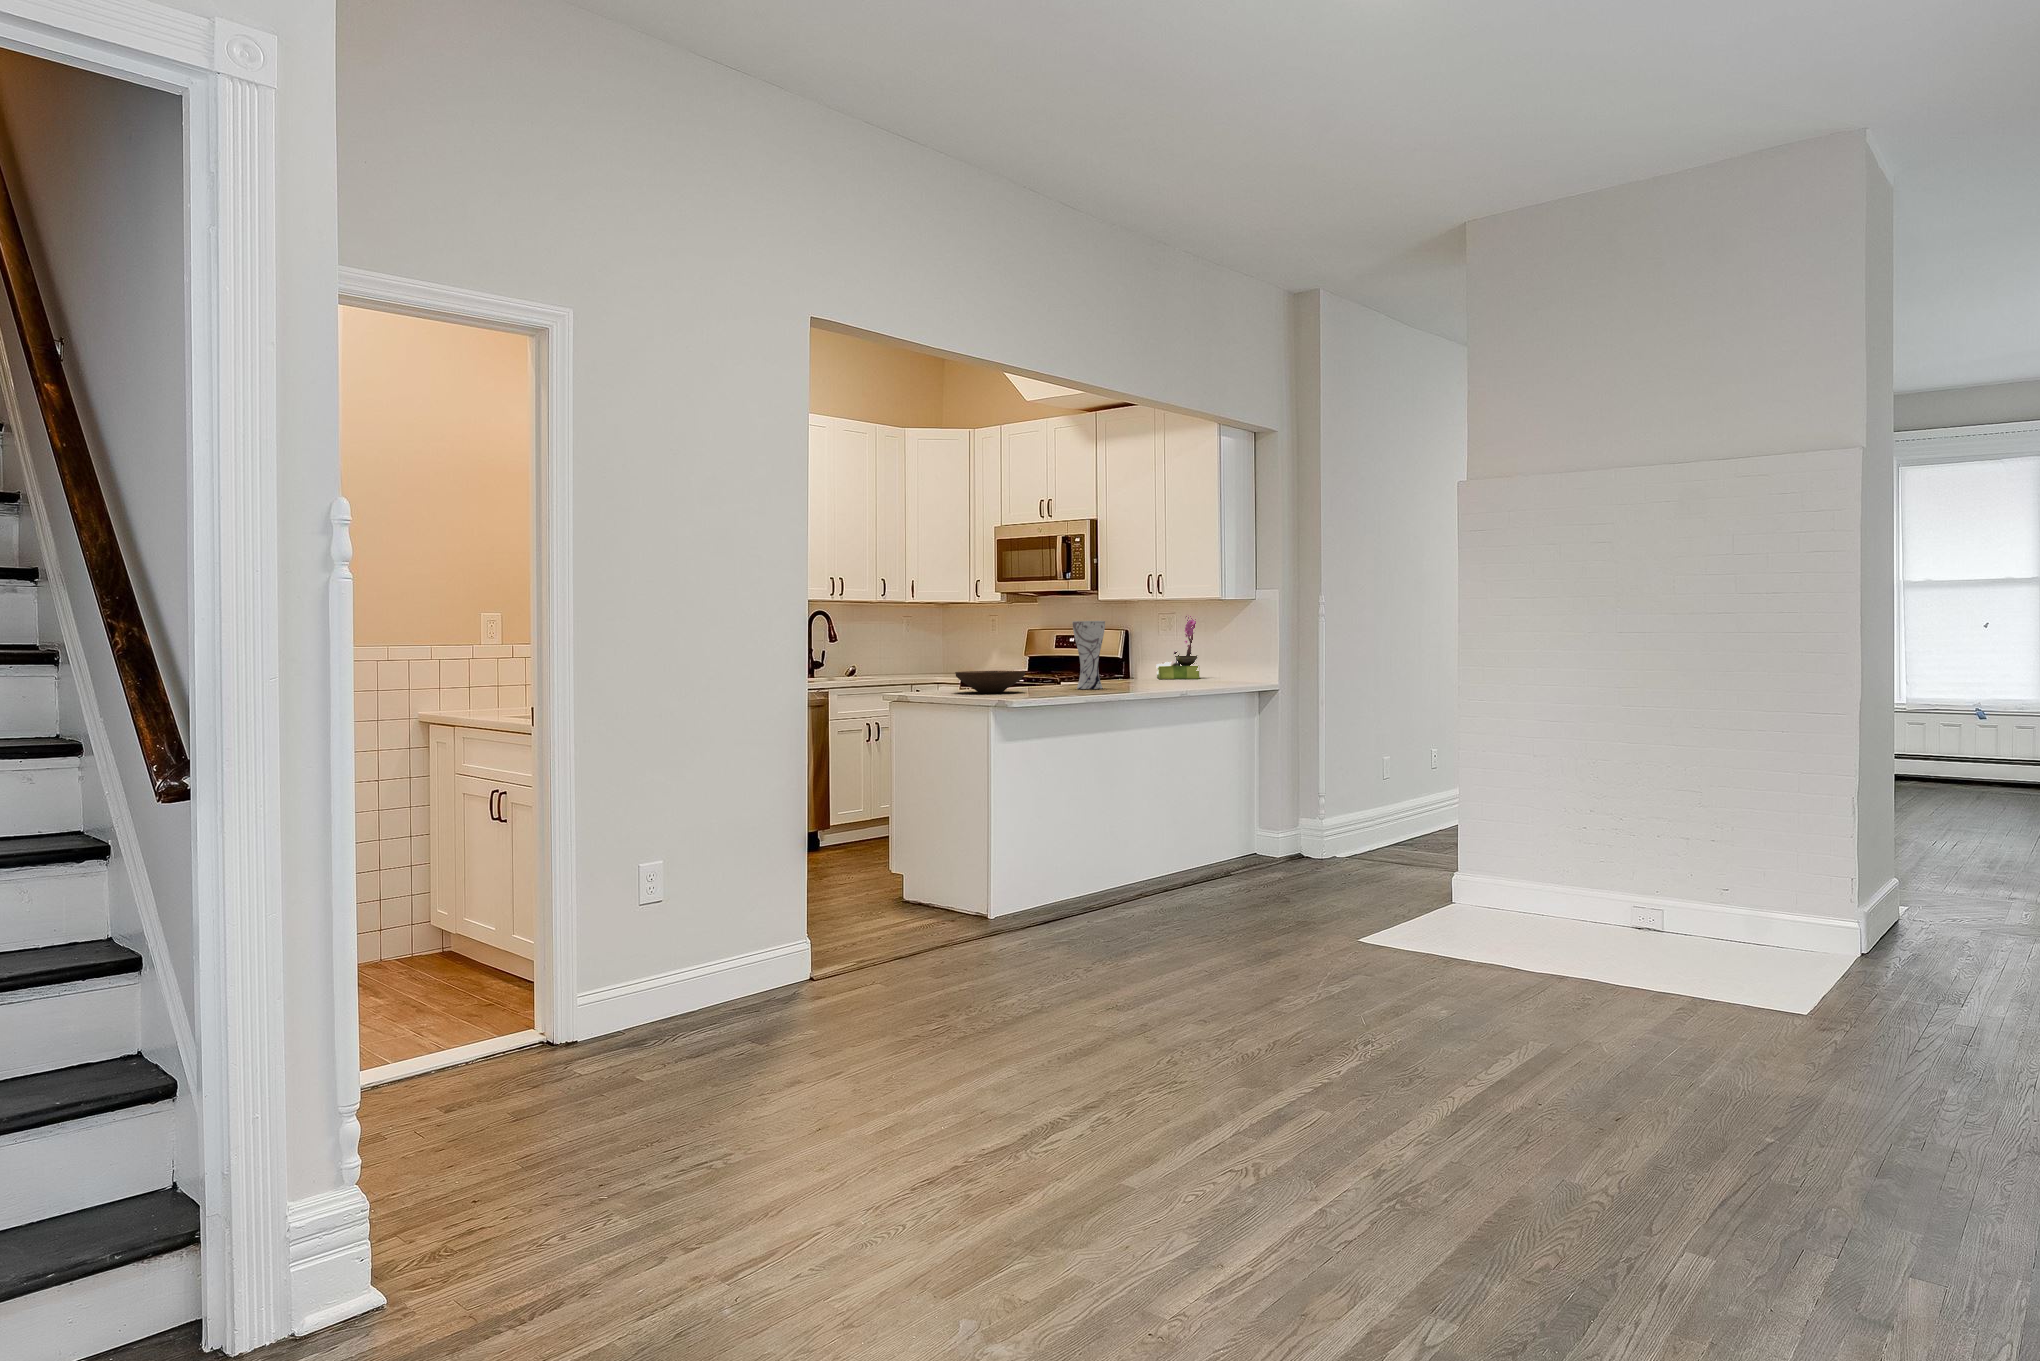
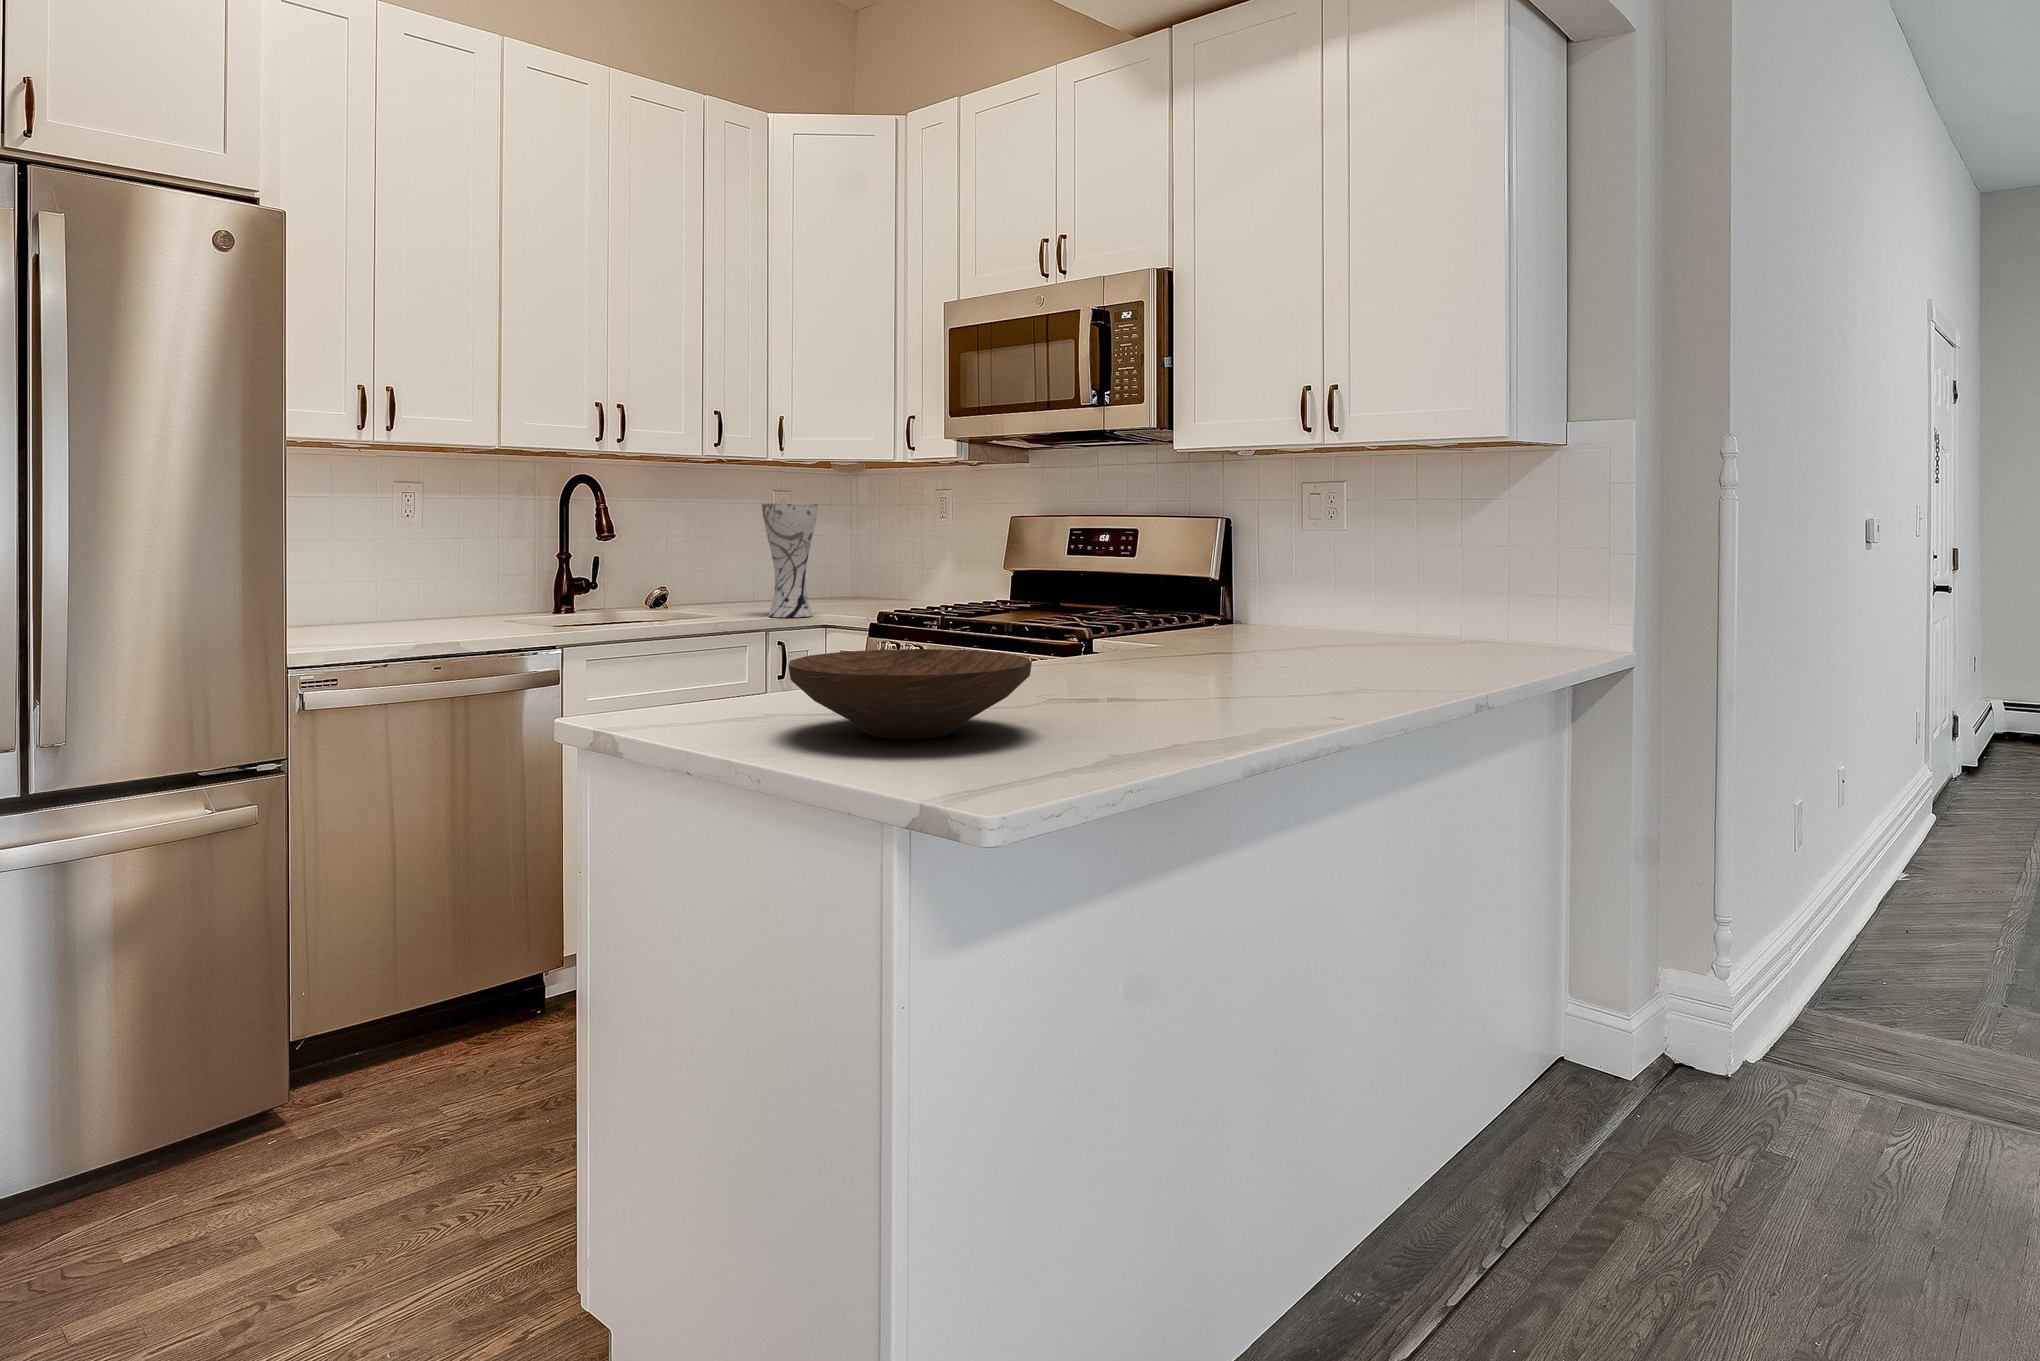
flower arrangement: present [1156,615,1199,679] -> none [1301,481,1419,635]
vase: present [1072,621,1105,689] -> present [762,503,818,617]

